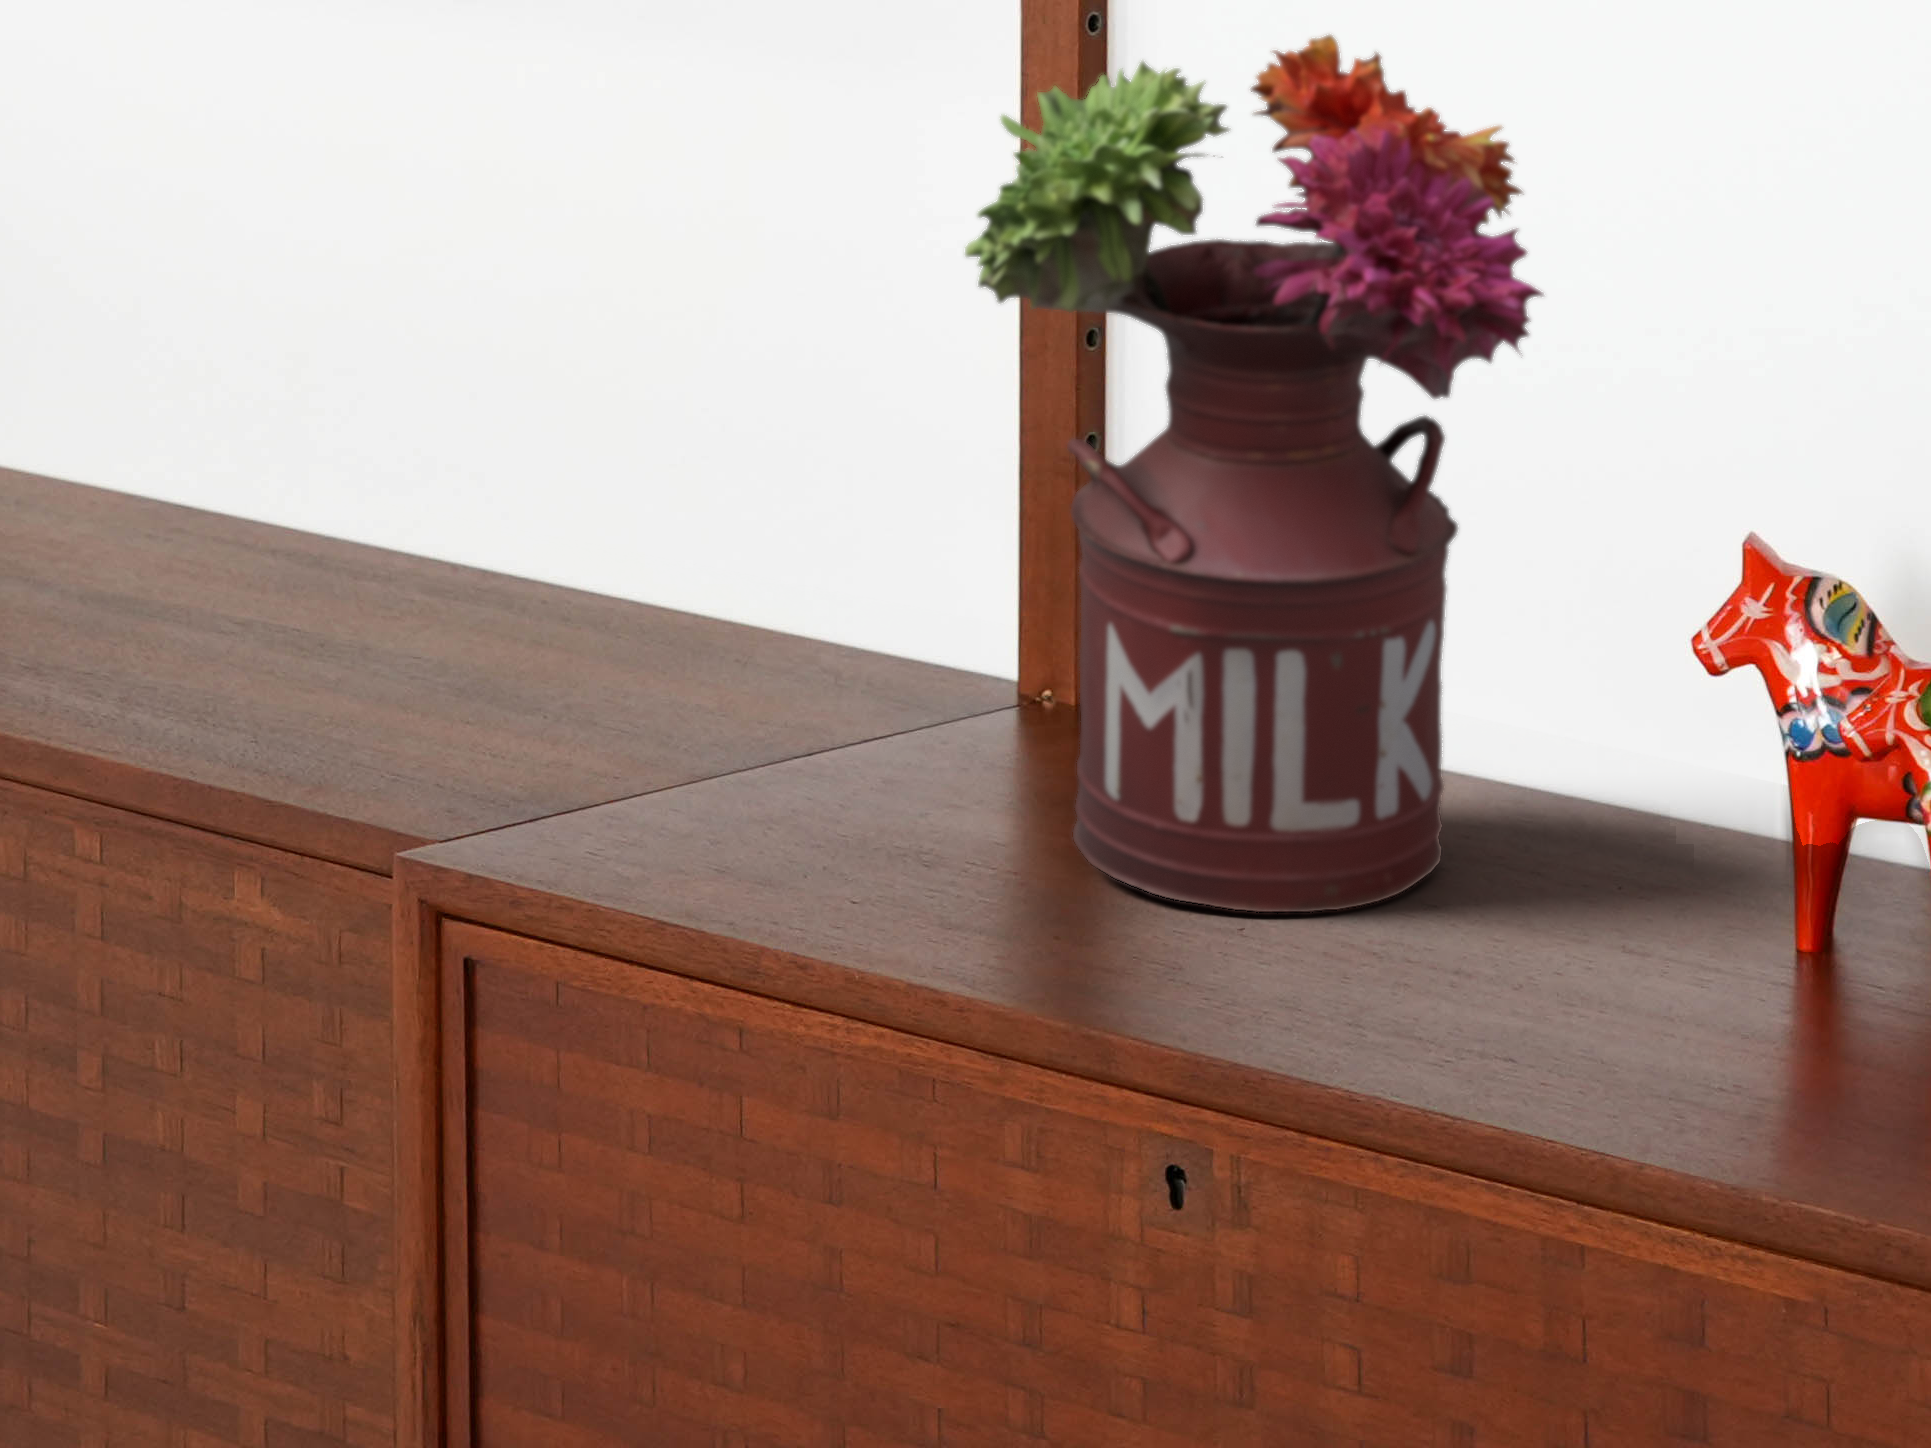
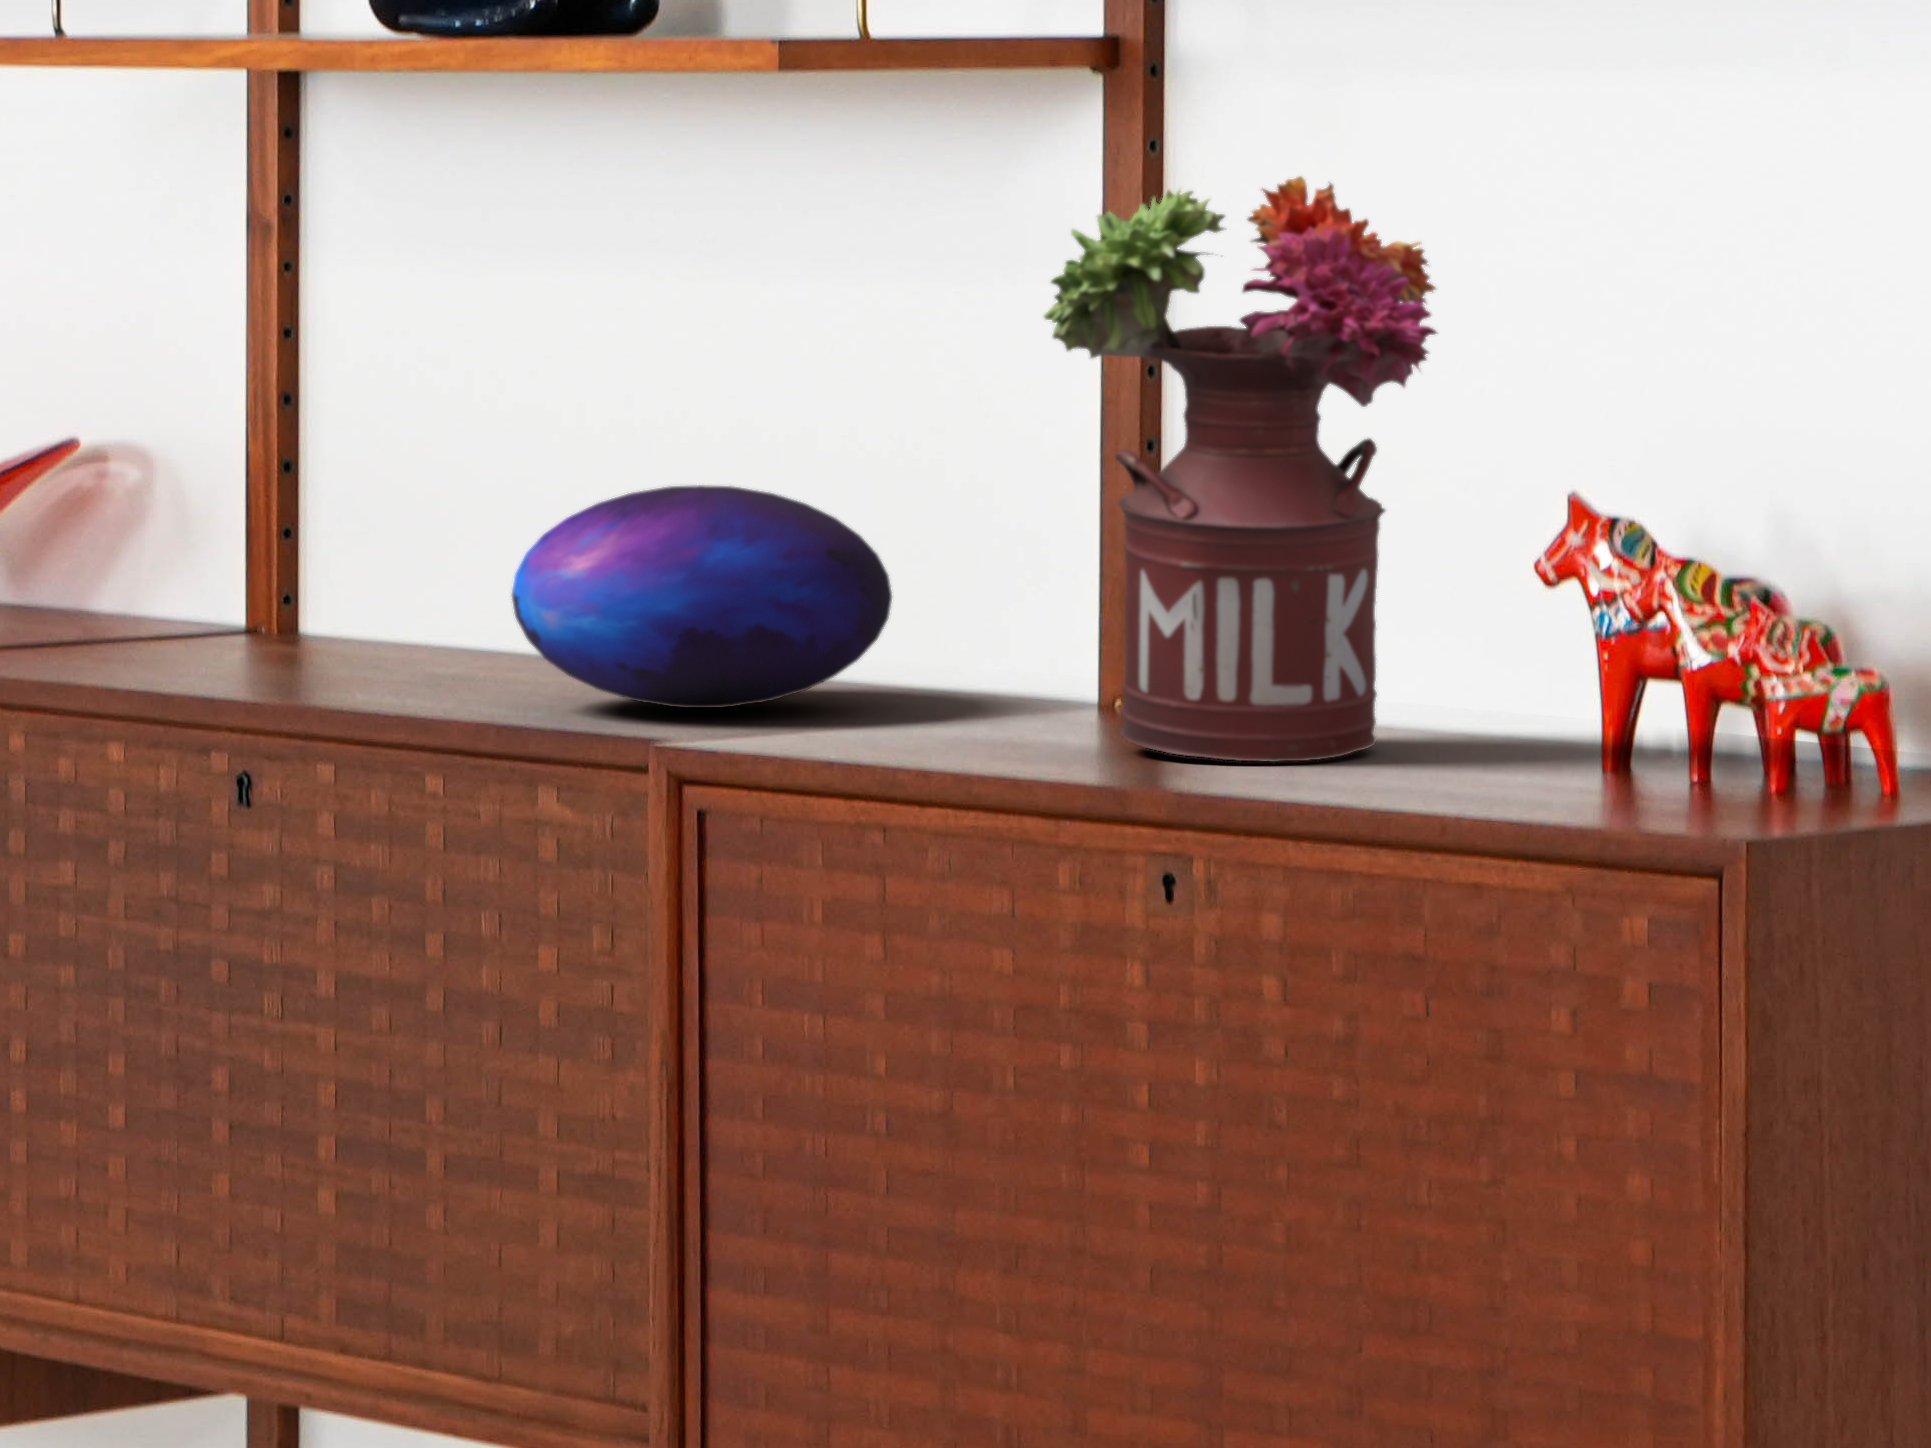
decorative orb: none [197,387,731,718] -> present [512,485,892,708]

